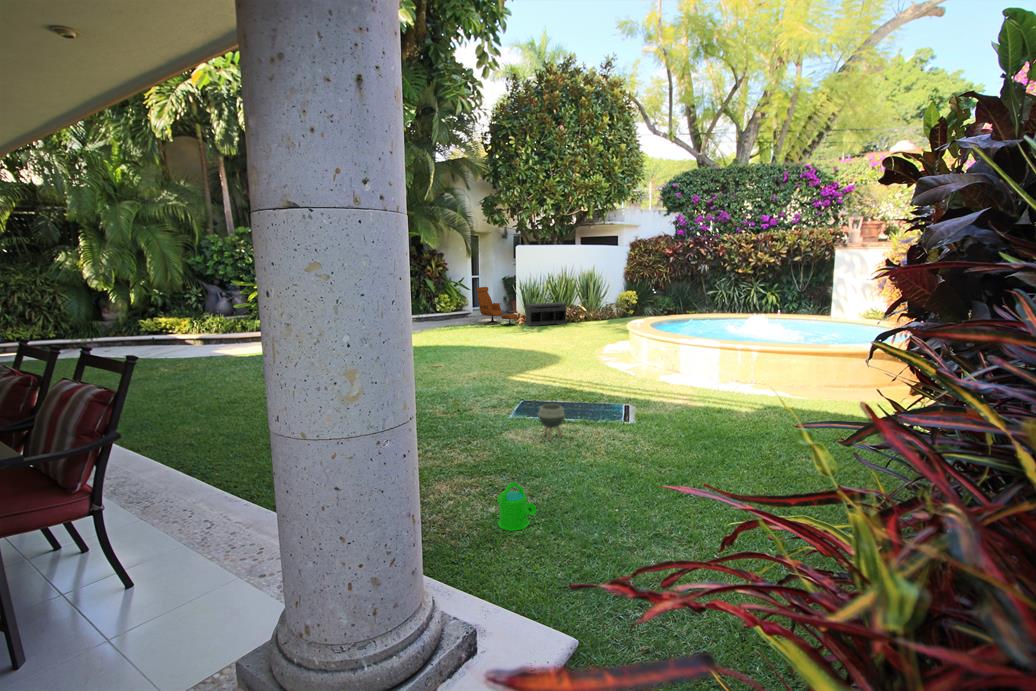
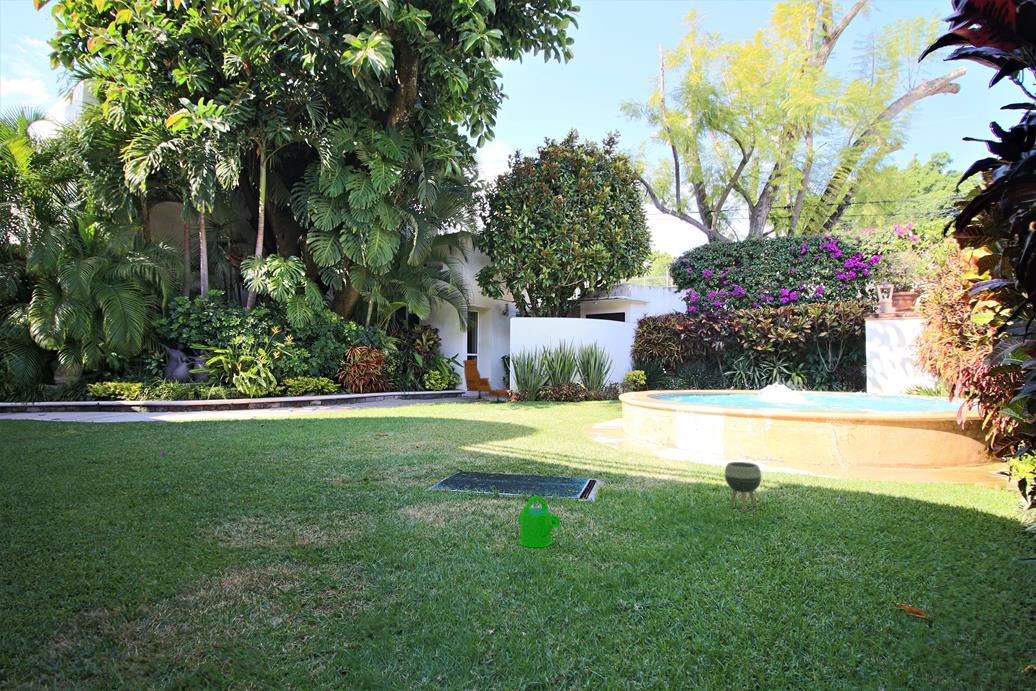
bench: present [525,302,566,326] -> none [516,378,561,403]
planter: present [538,404,565,441] -> present [725,462,761,511]
watering can: present [497,482,536,531] -> present [518,496,560,548]

